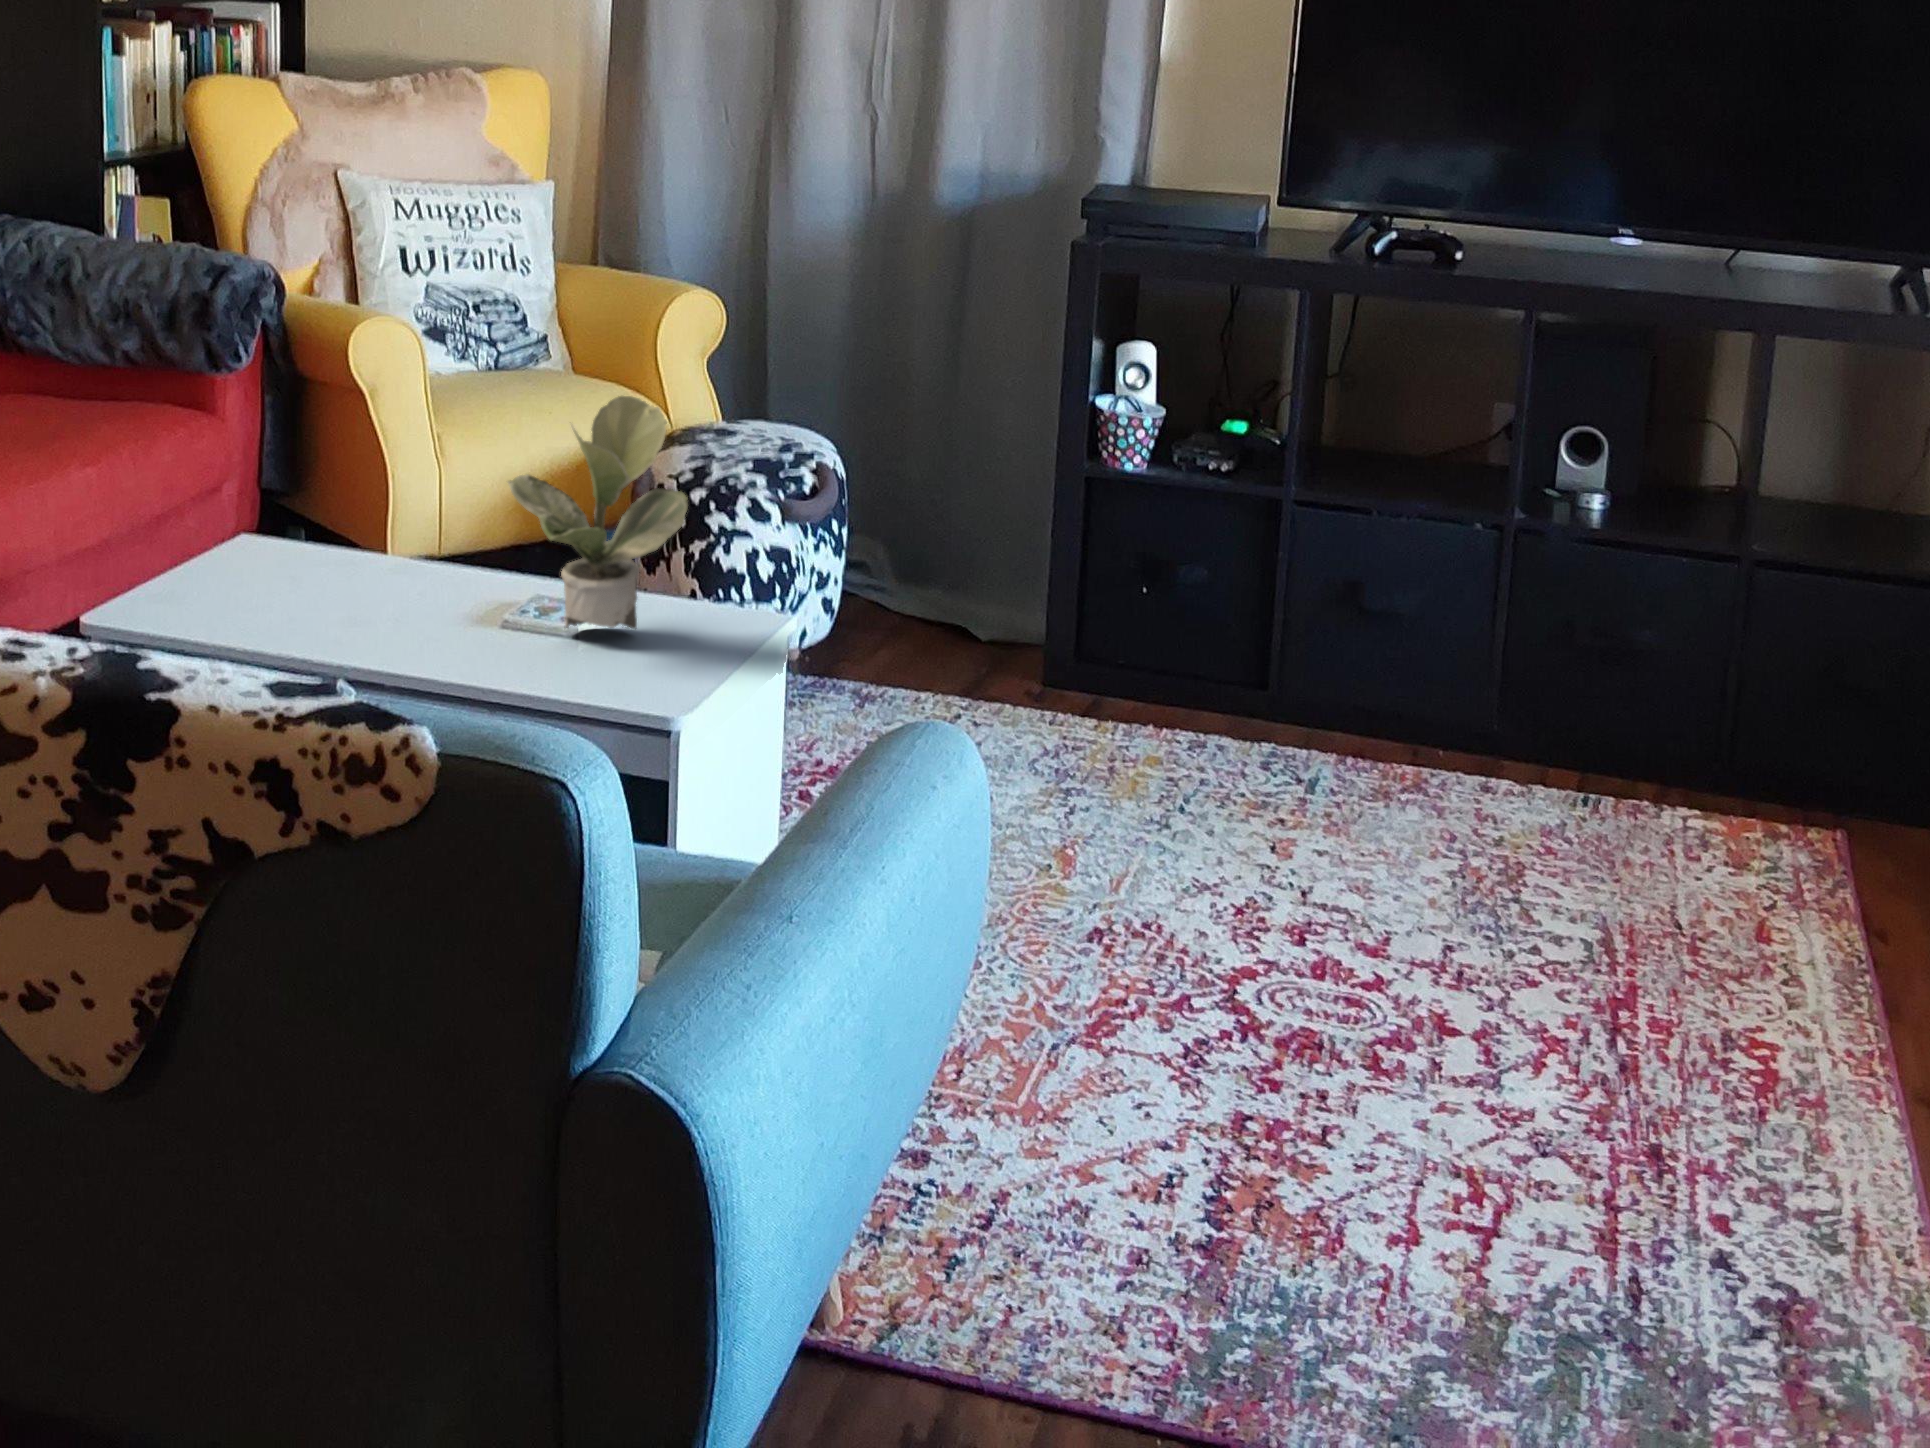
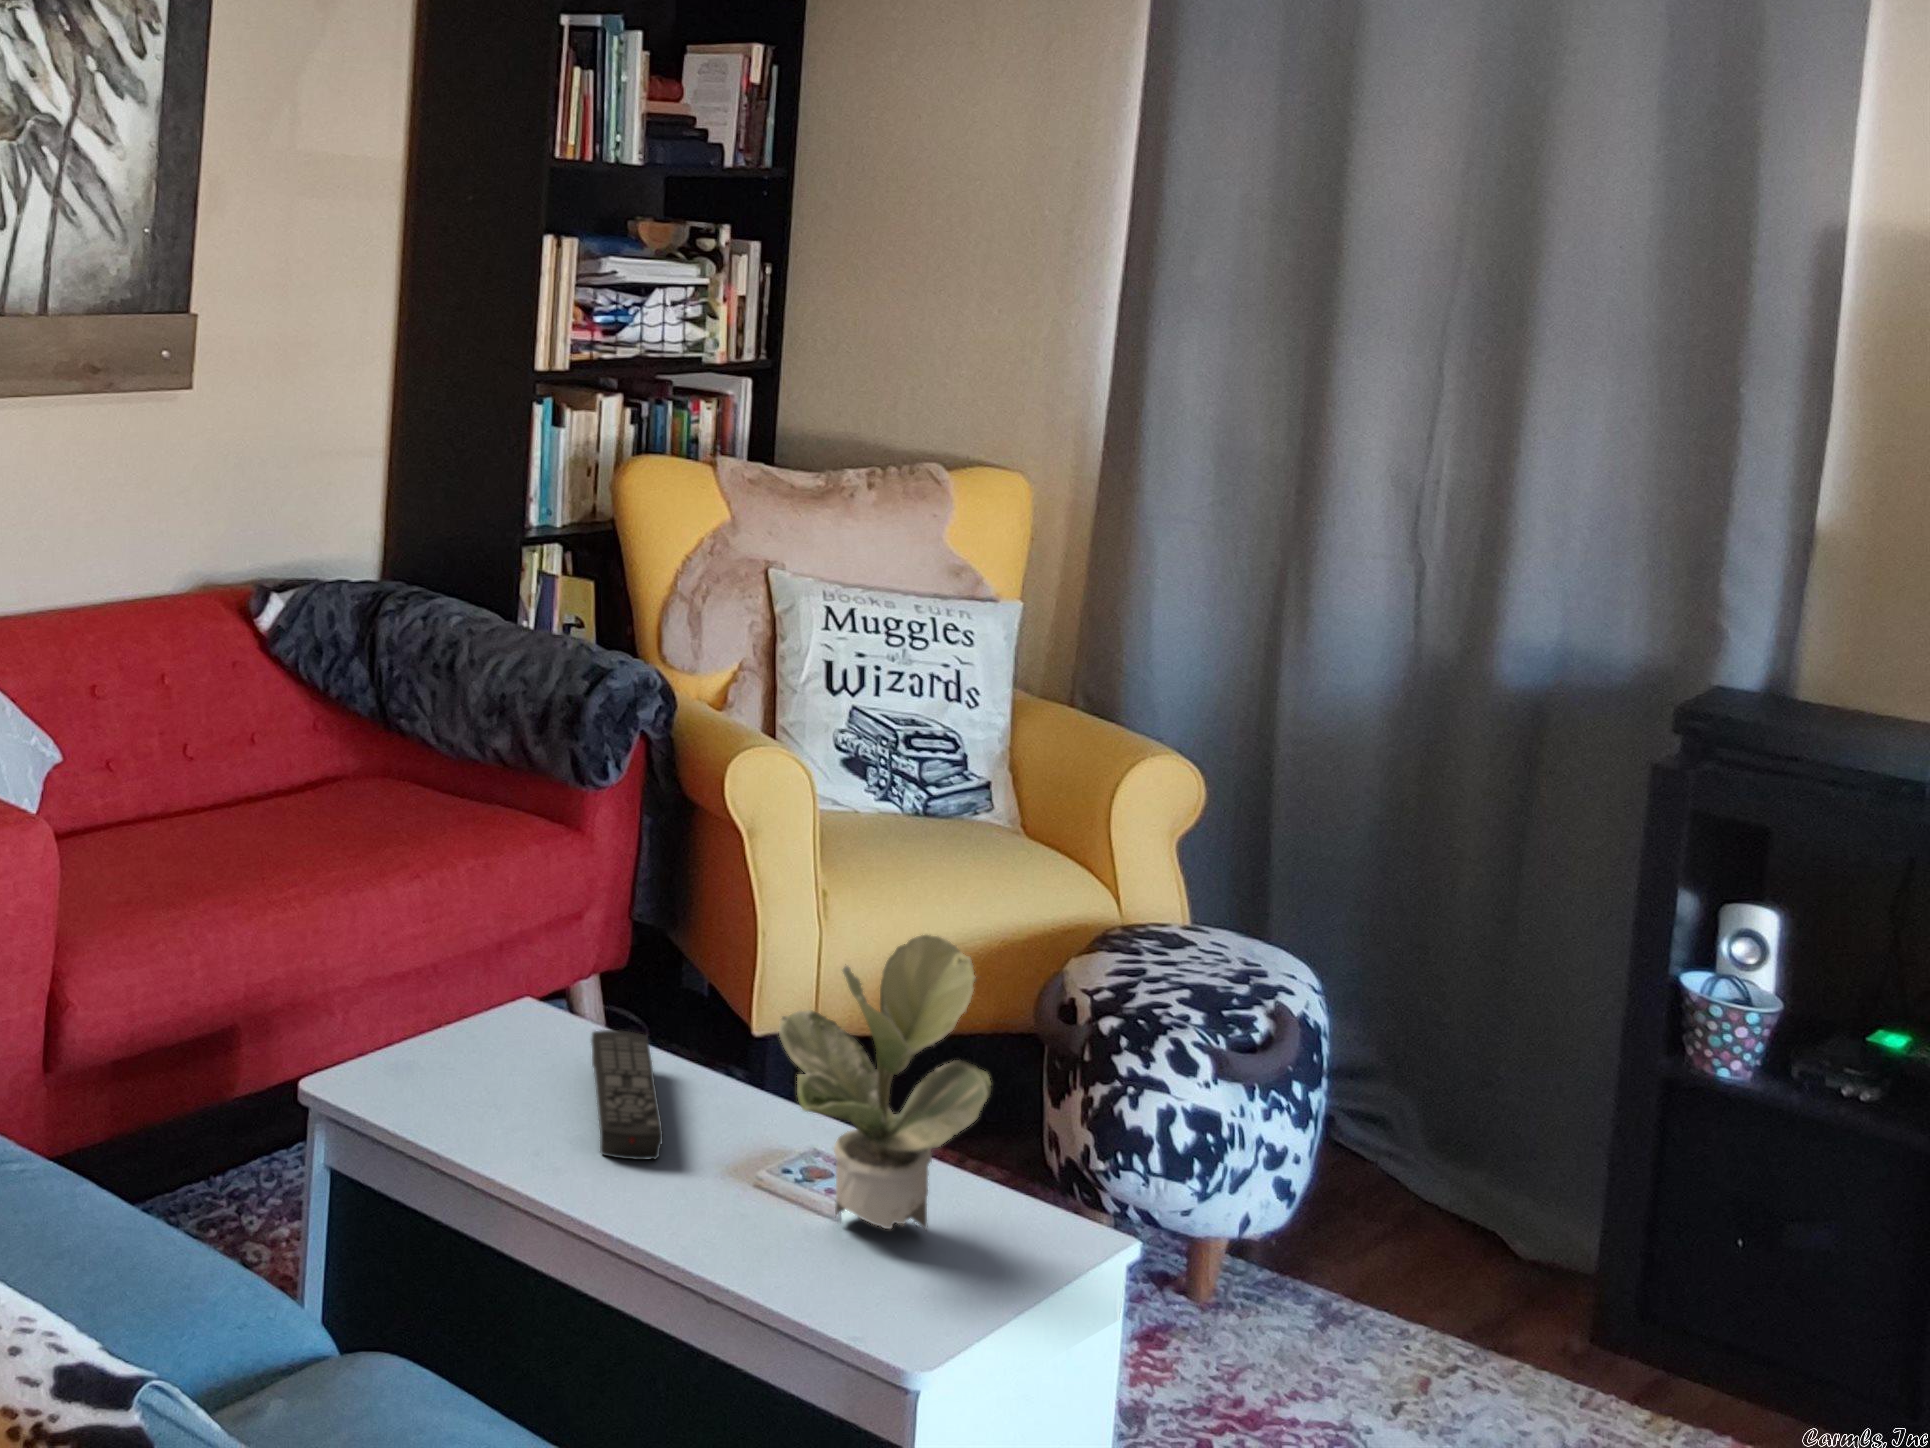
remote control: none [312,538,410,625] -> present [591,1030,663,1160]

